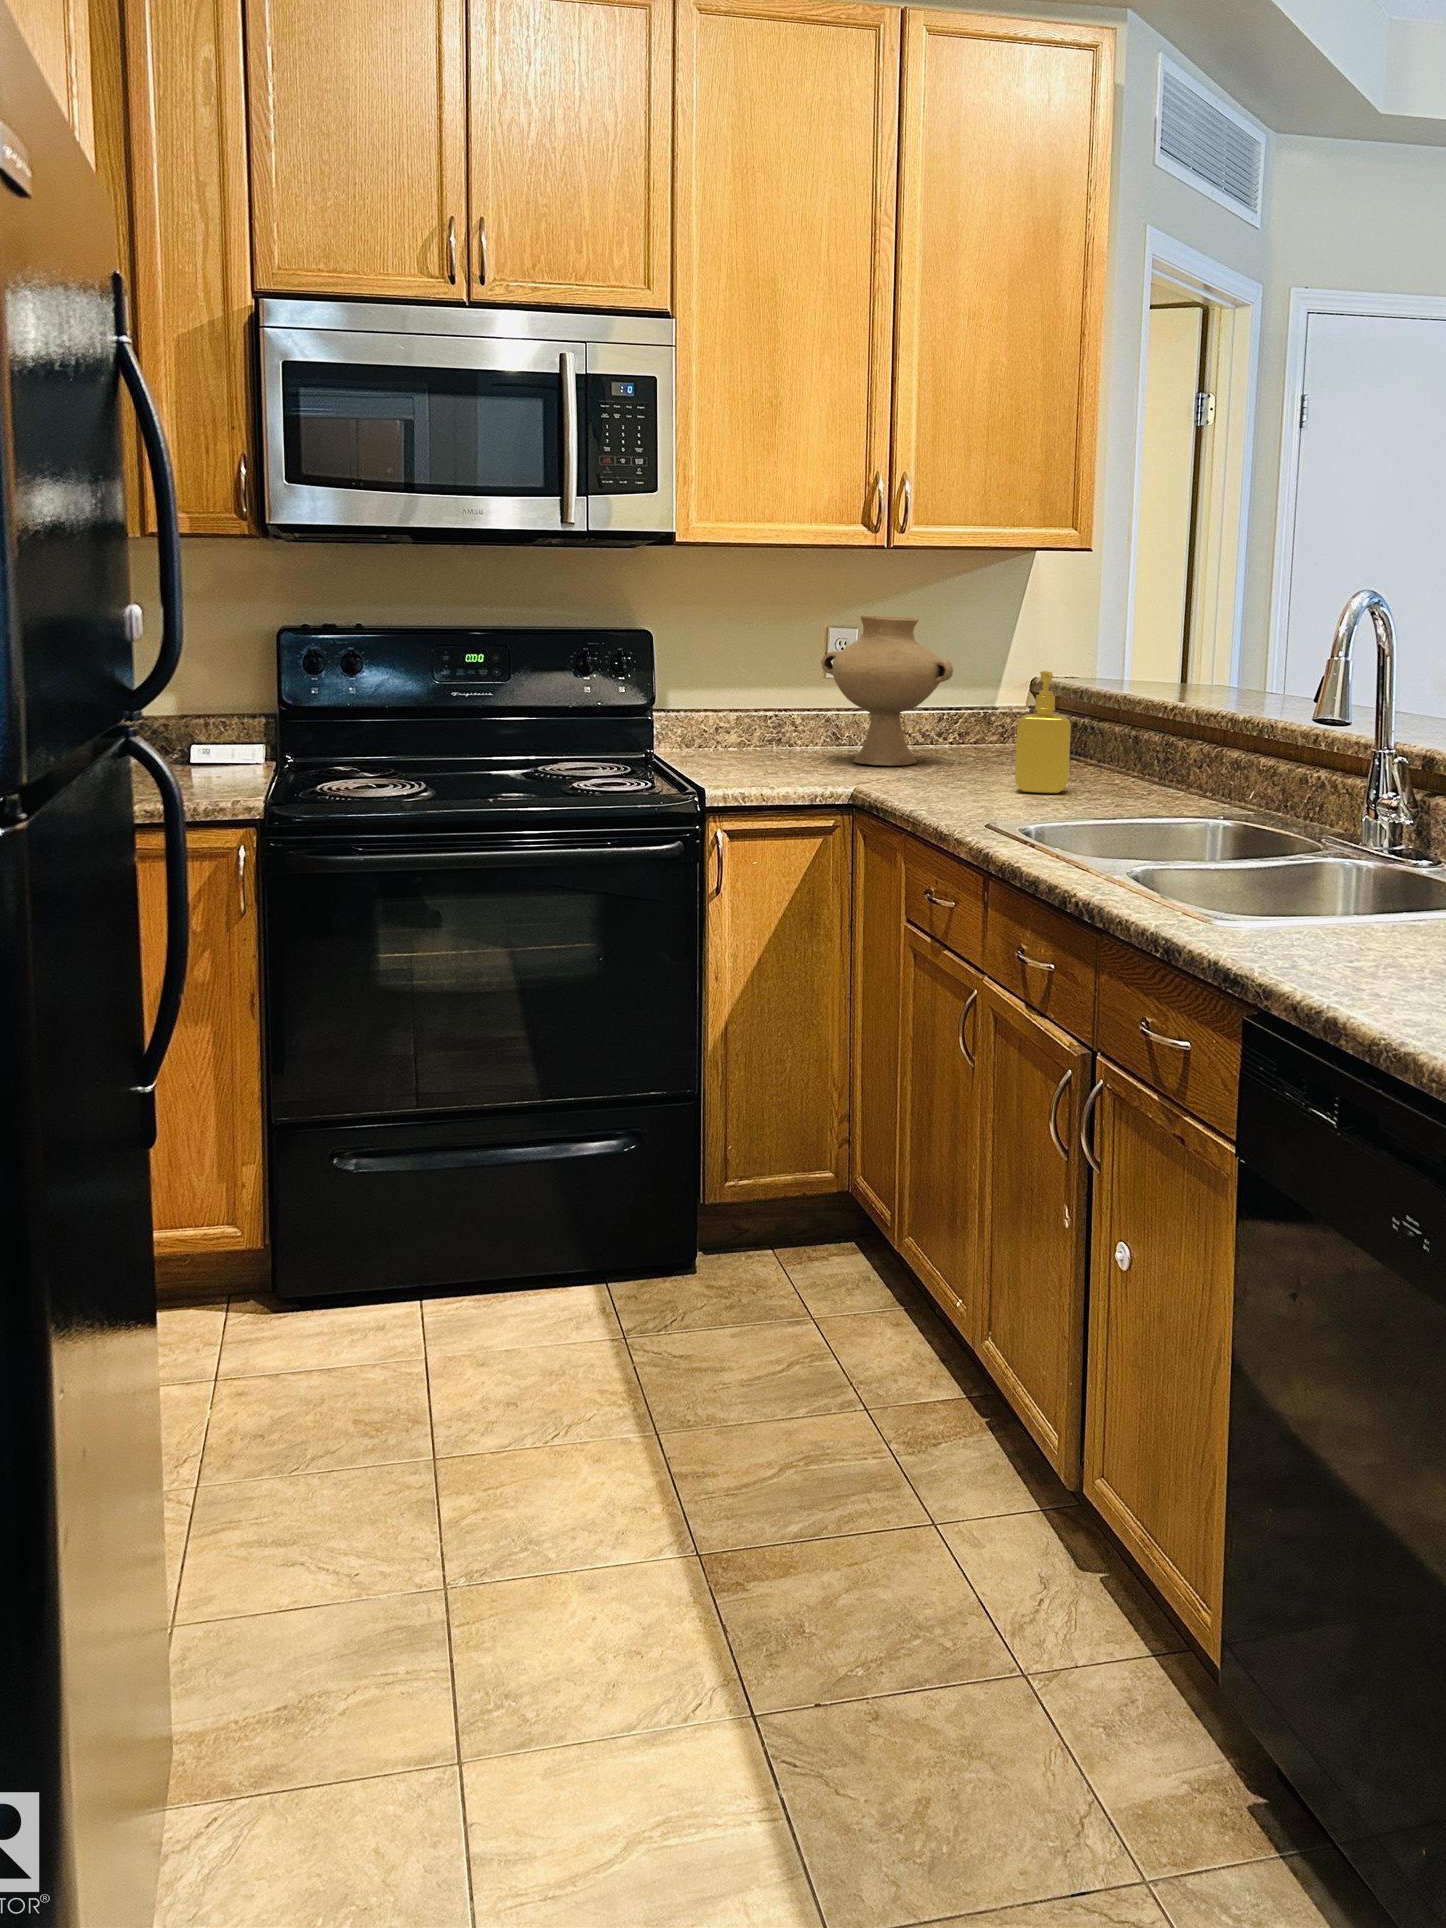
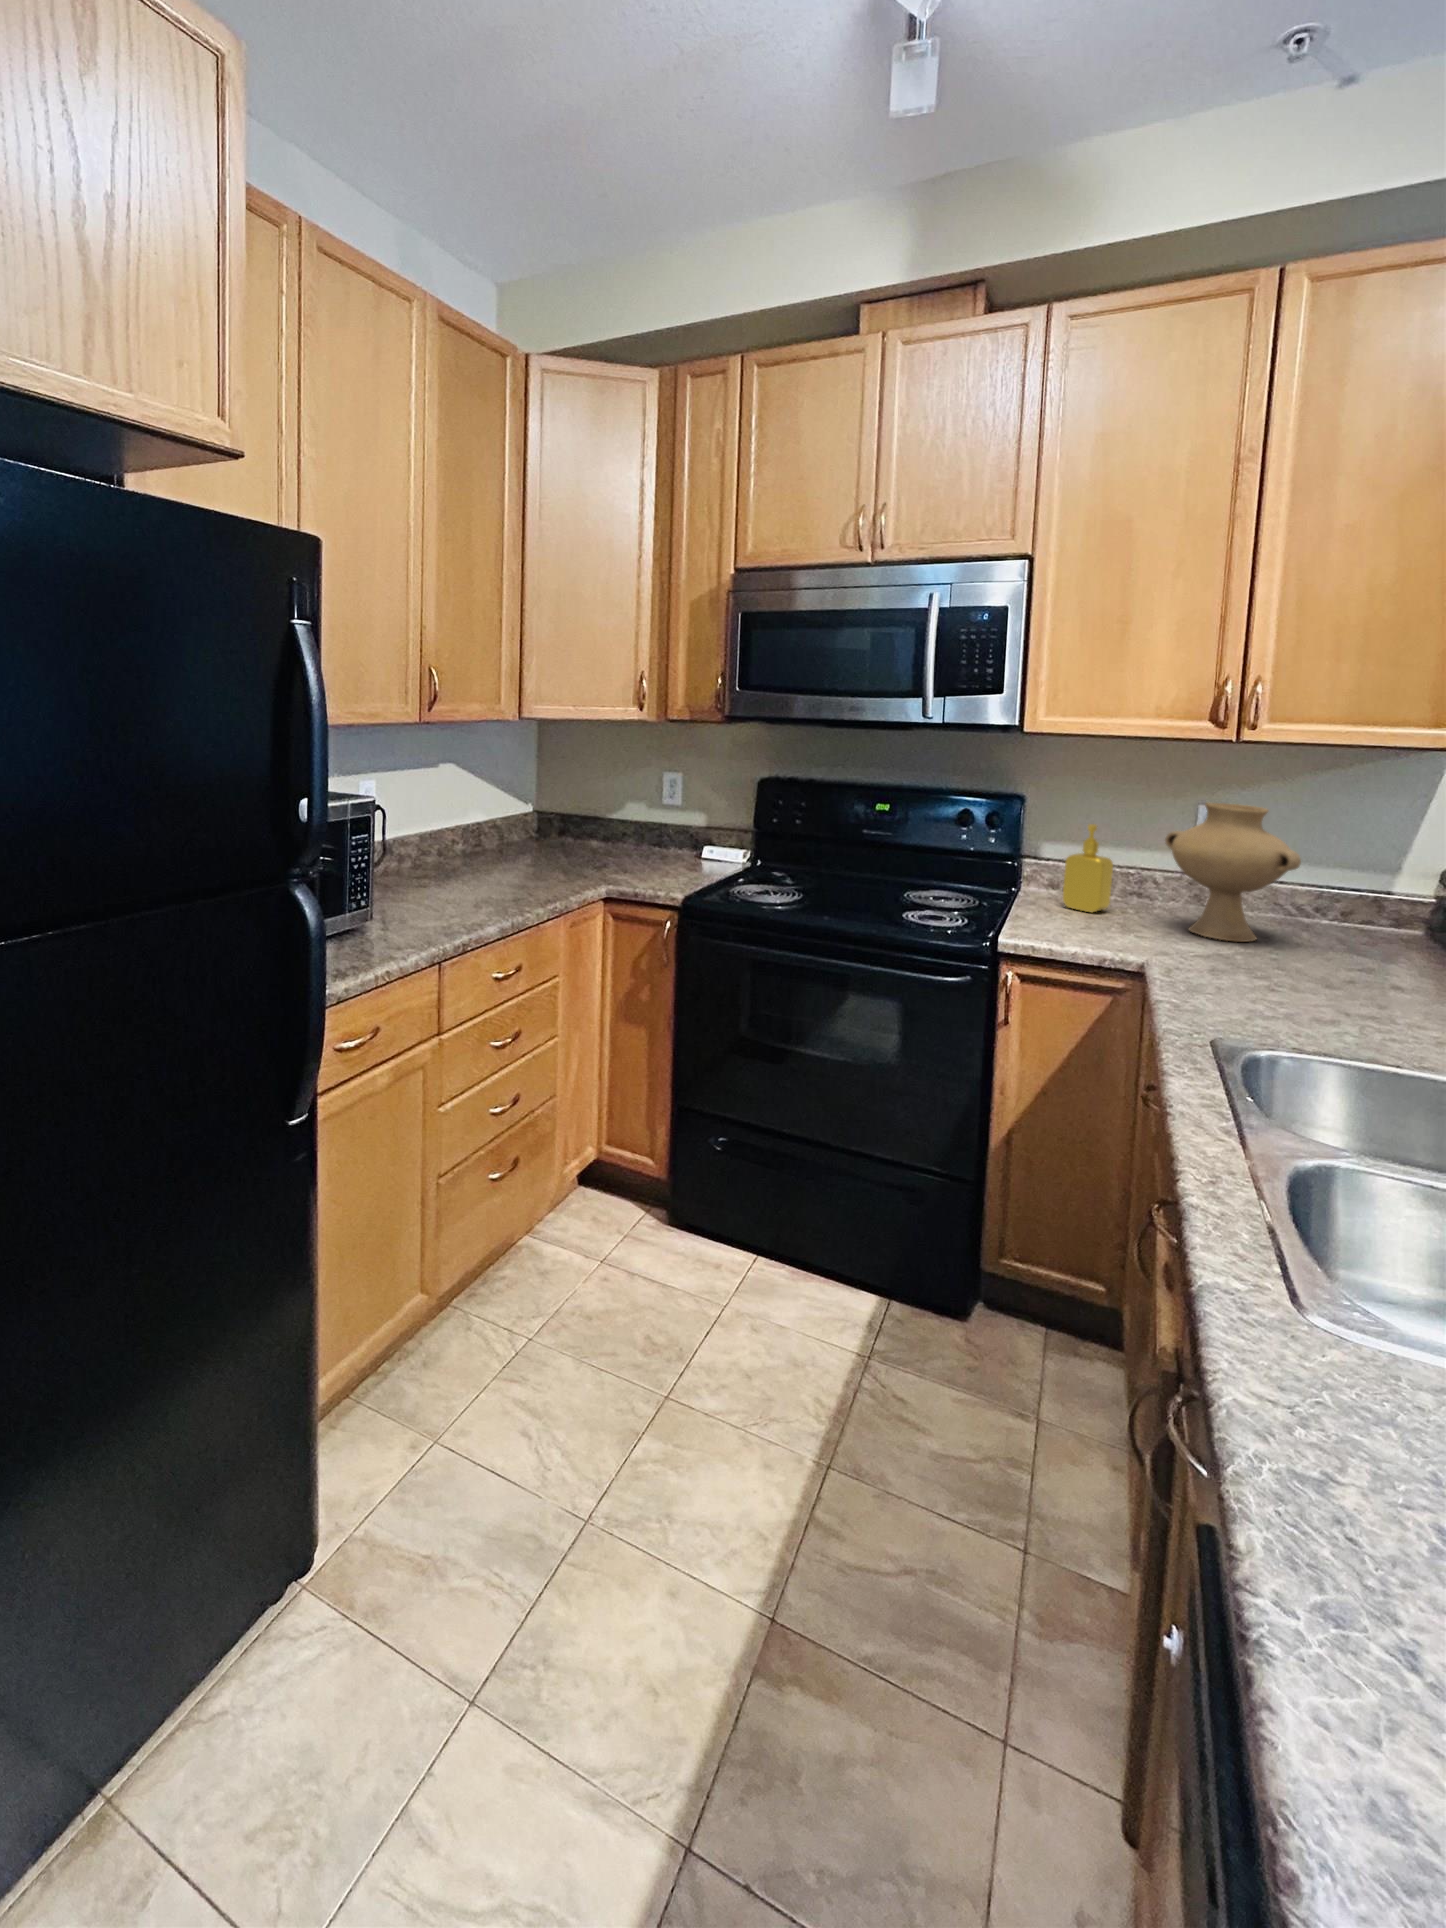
soap dispenser: present [1015,671,1071,793] -> present [1063,824,1113,912]

